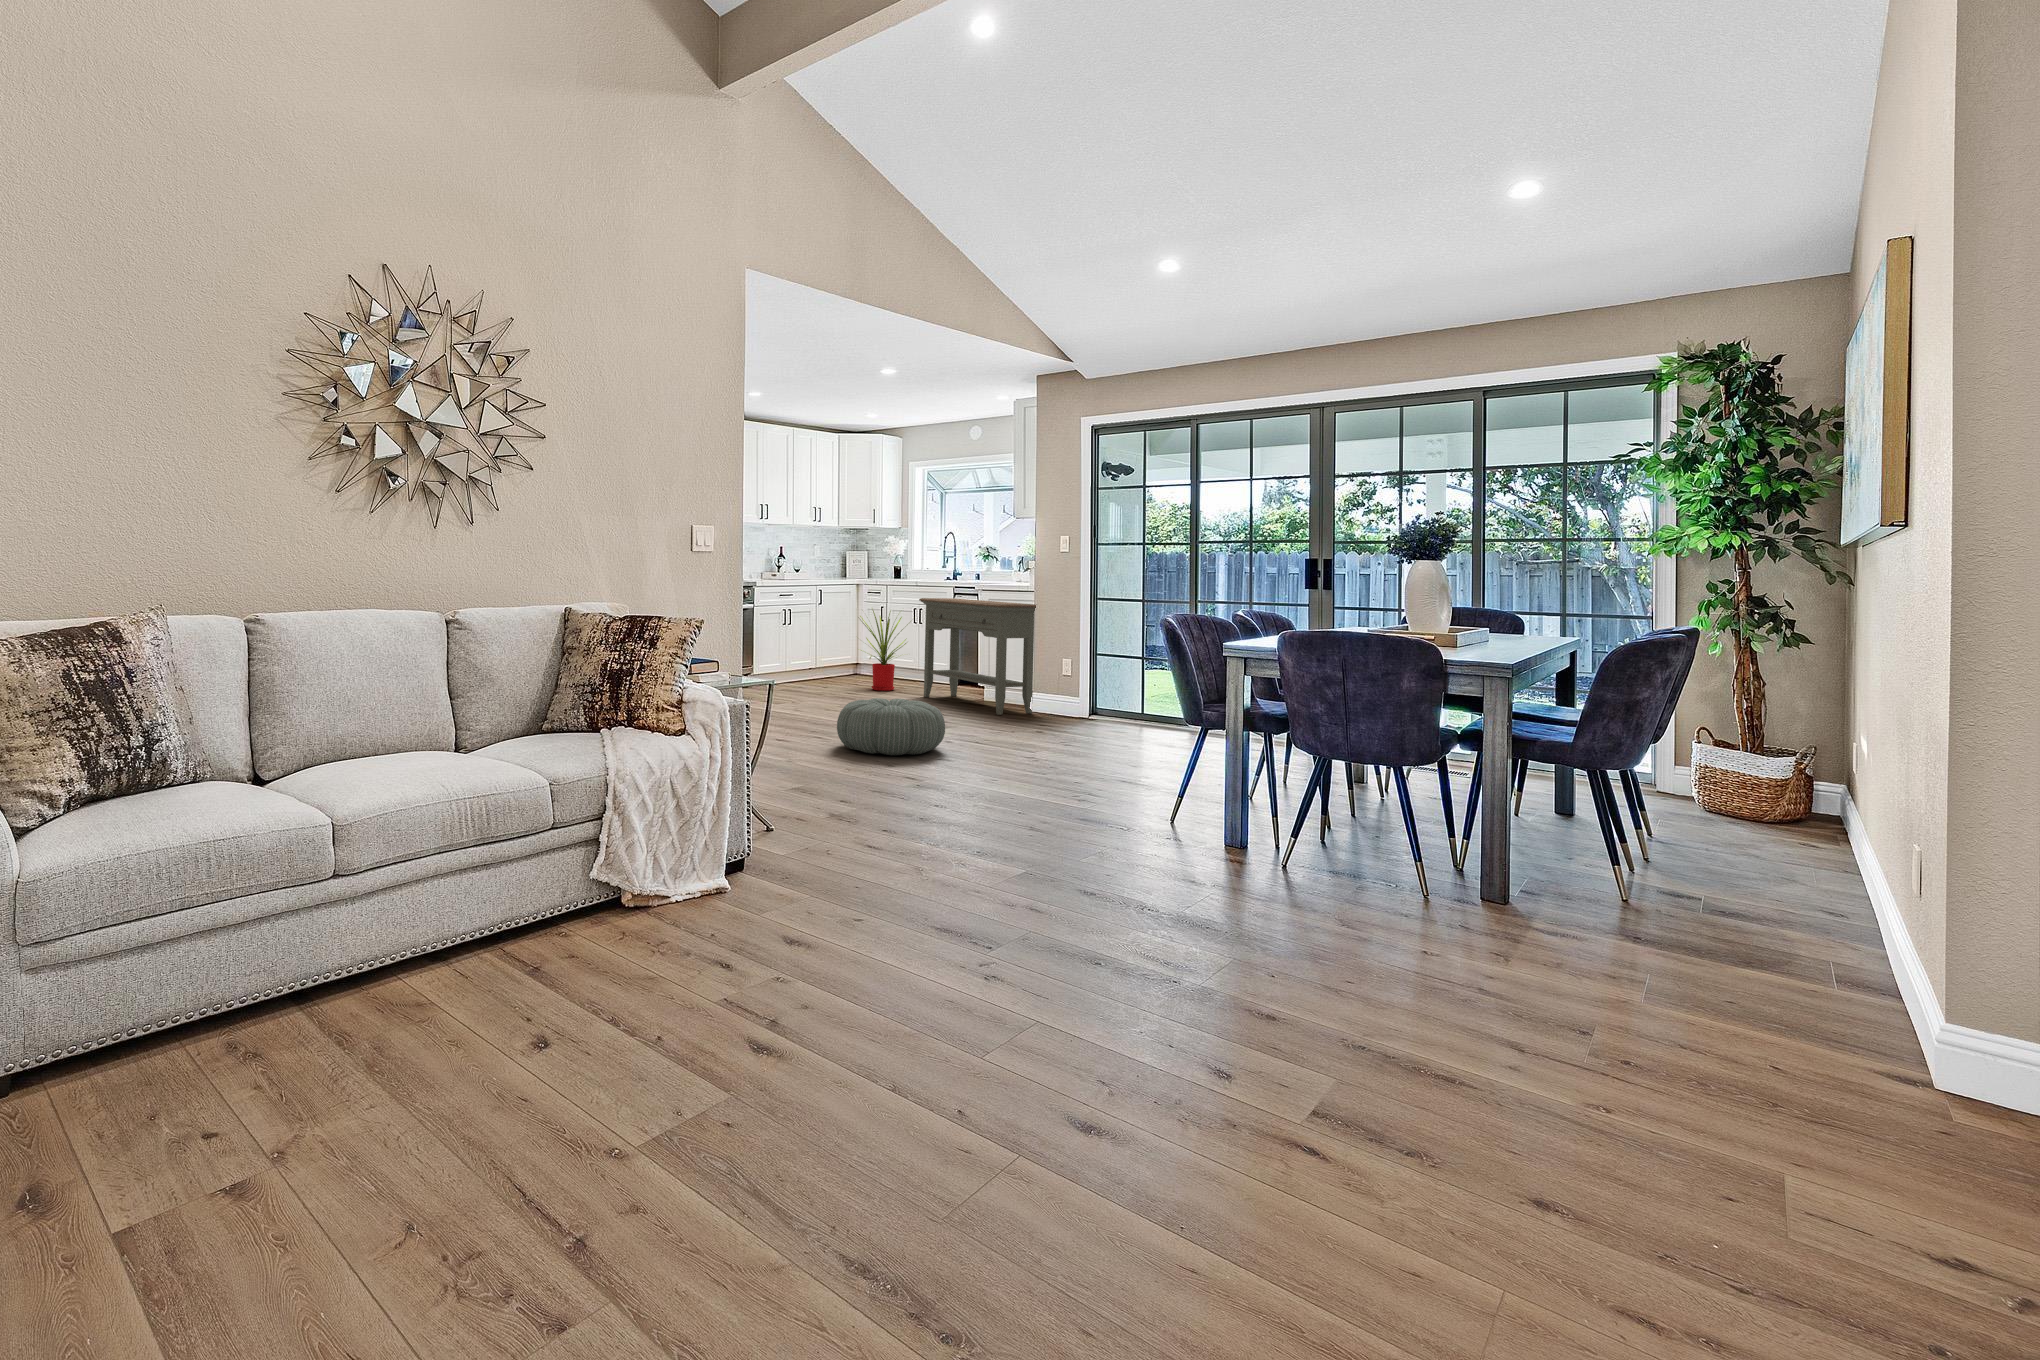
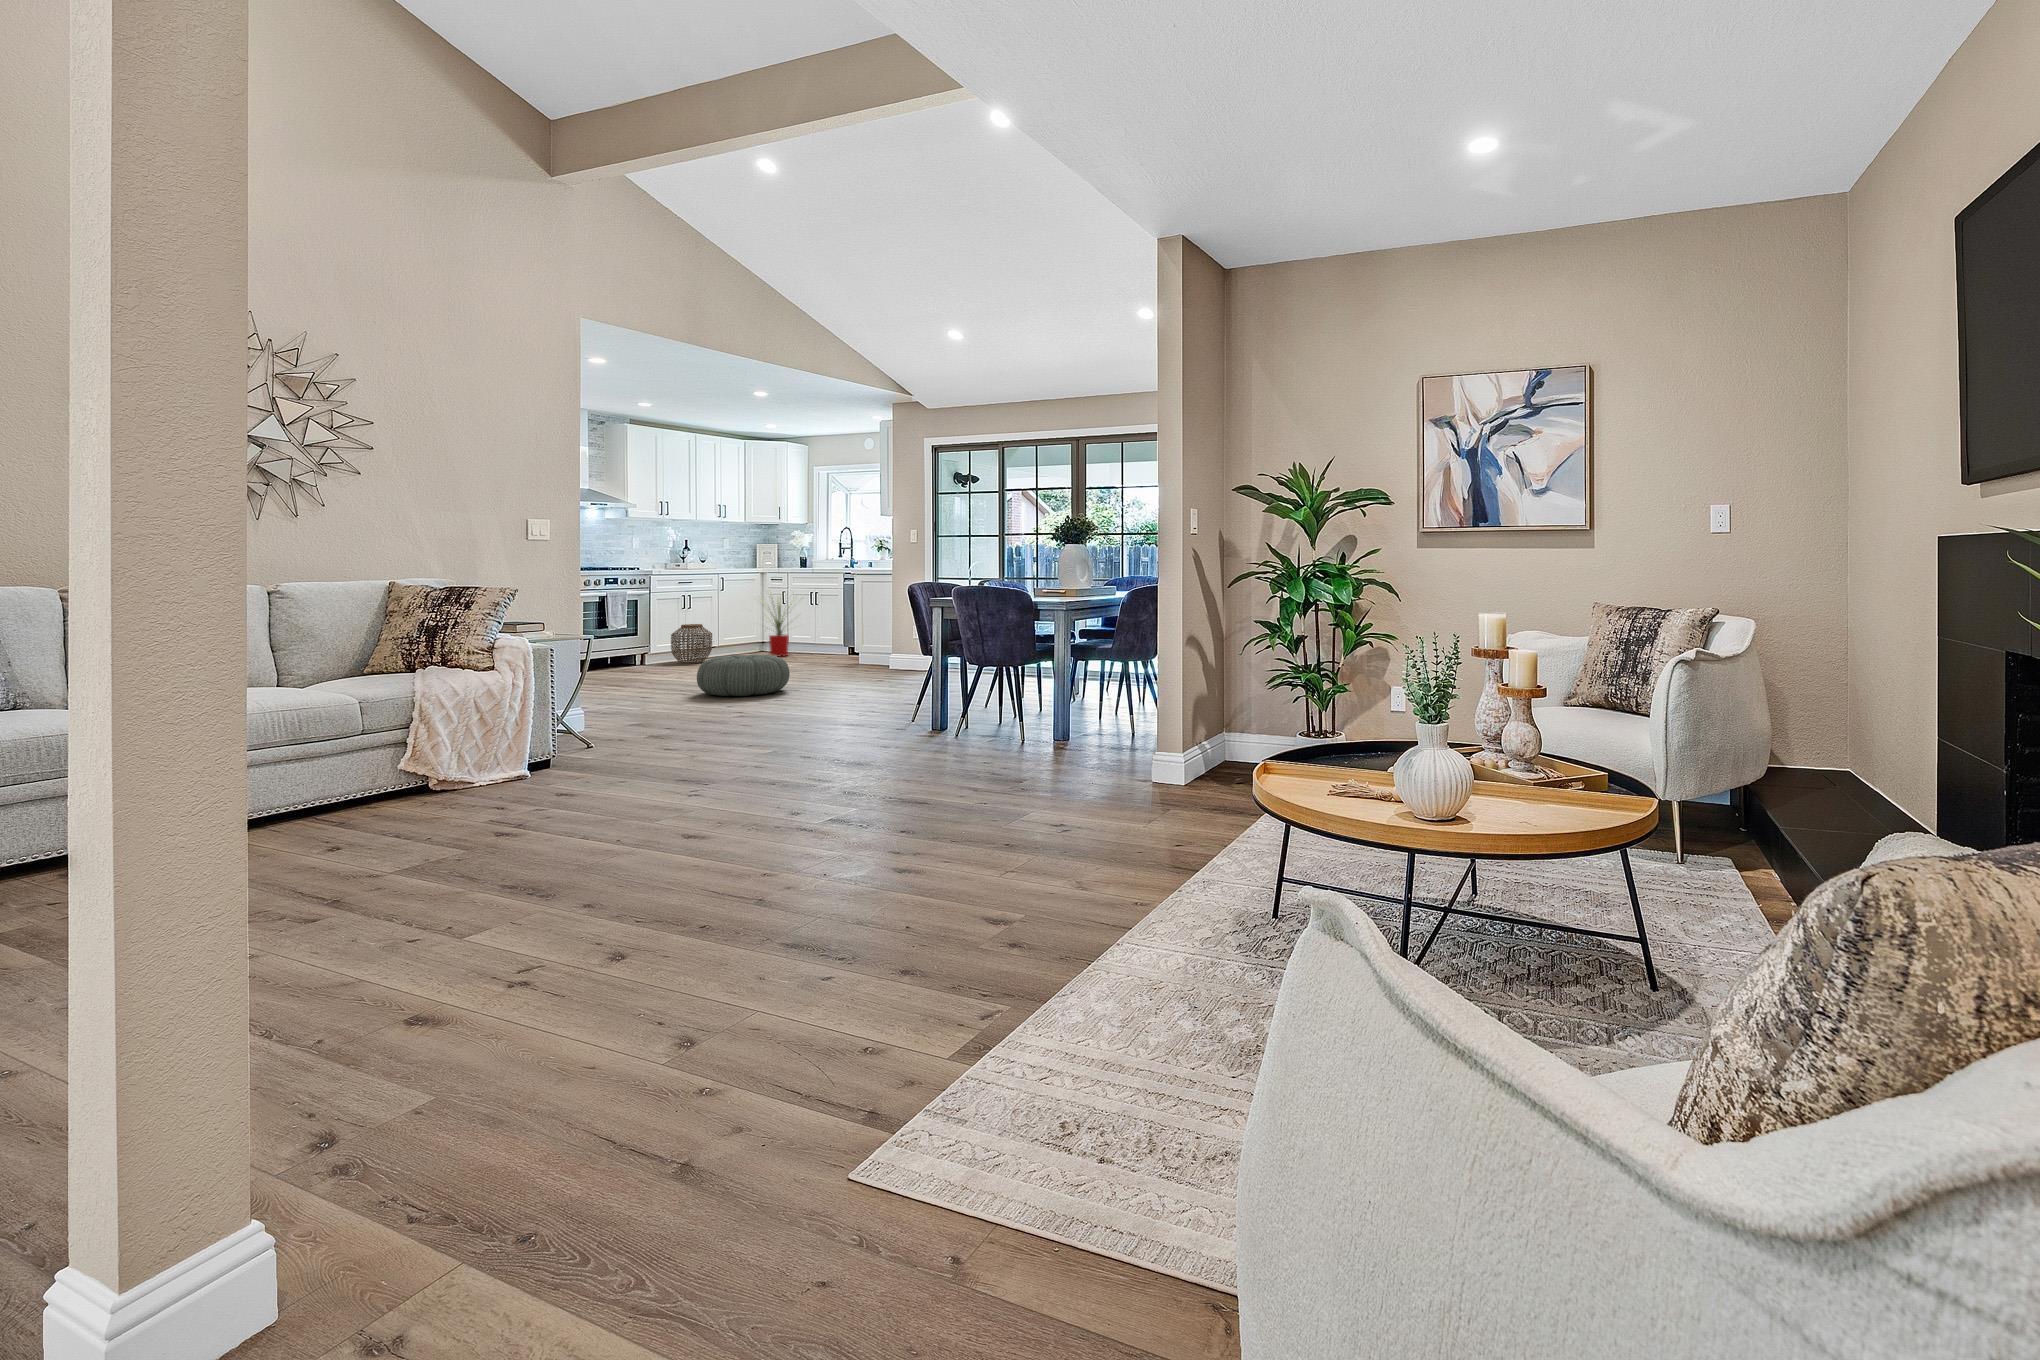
console table: present [919,598,1036,715] -> none [805,580,893,667]
woven basket: none [771,648,815,695] -> present [671,624,712,664]

